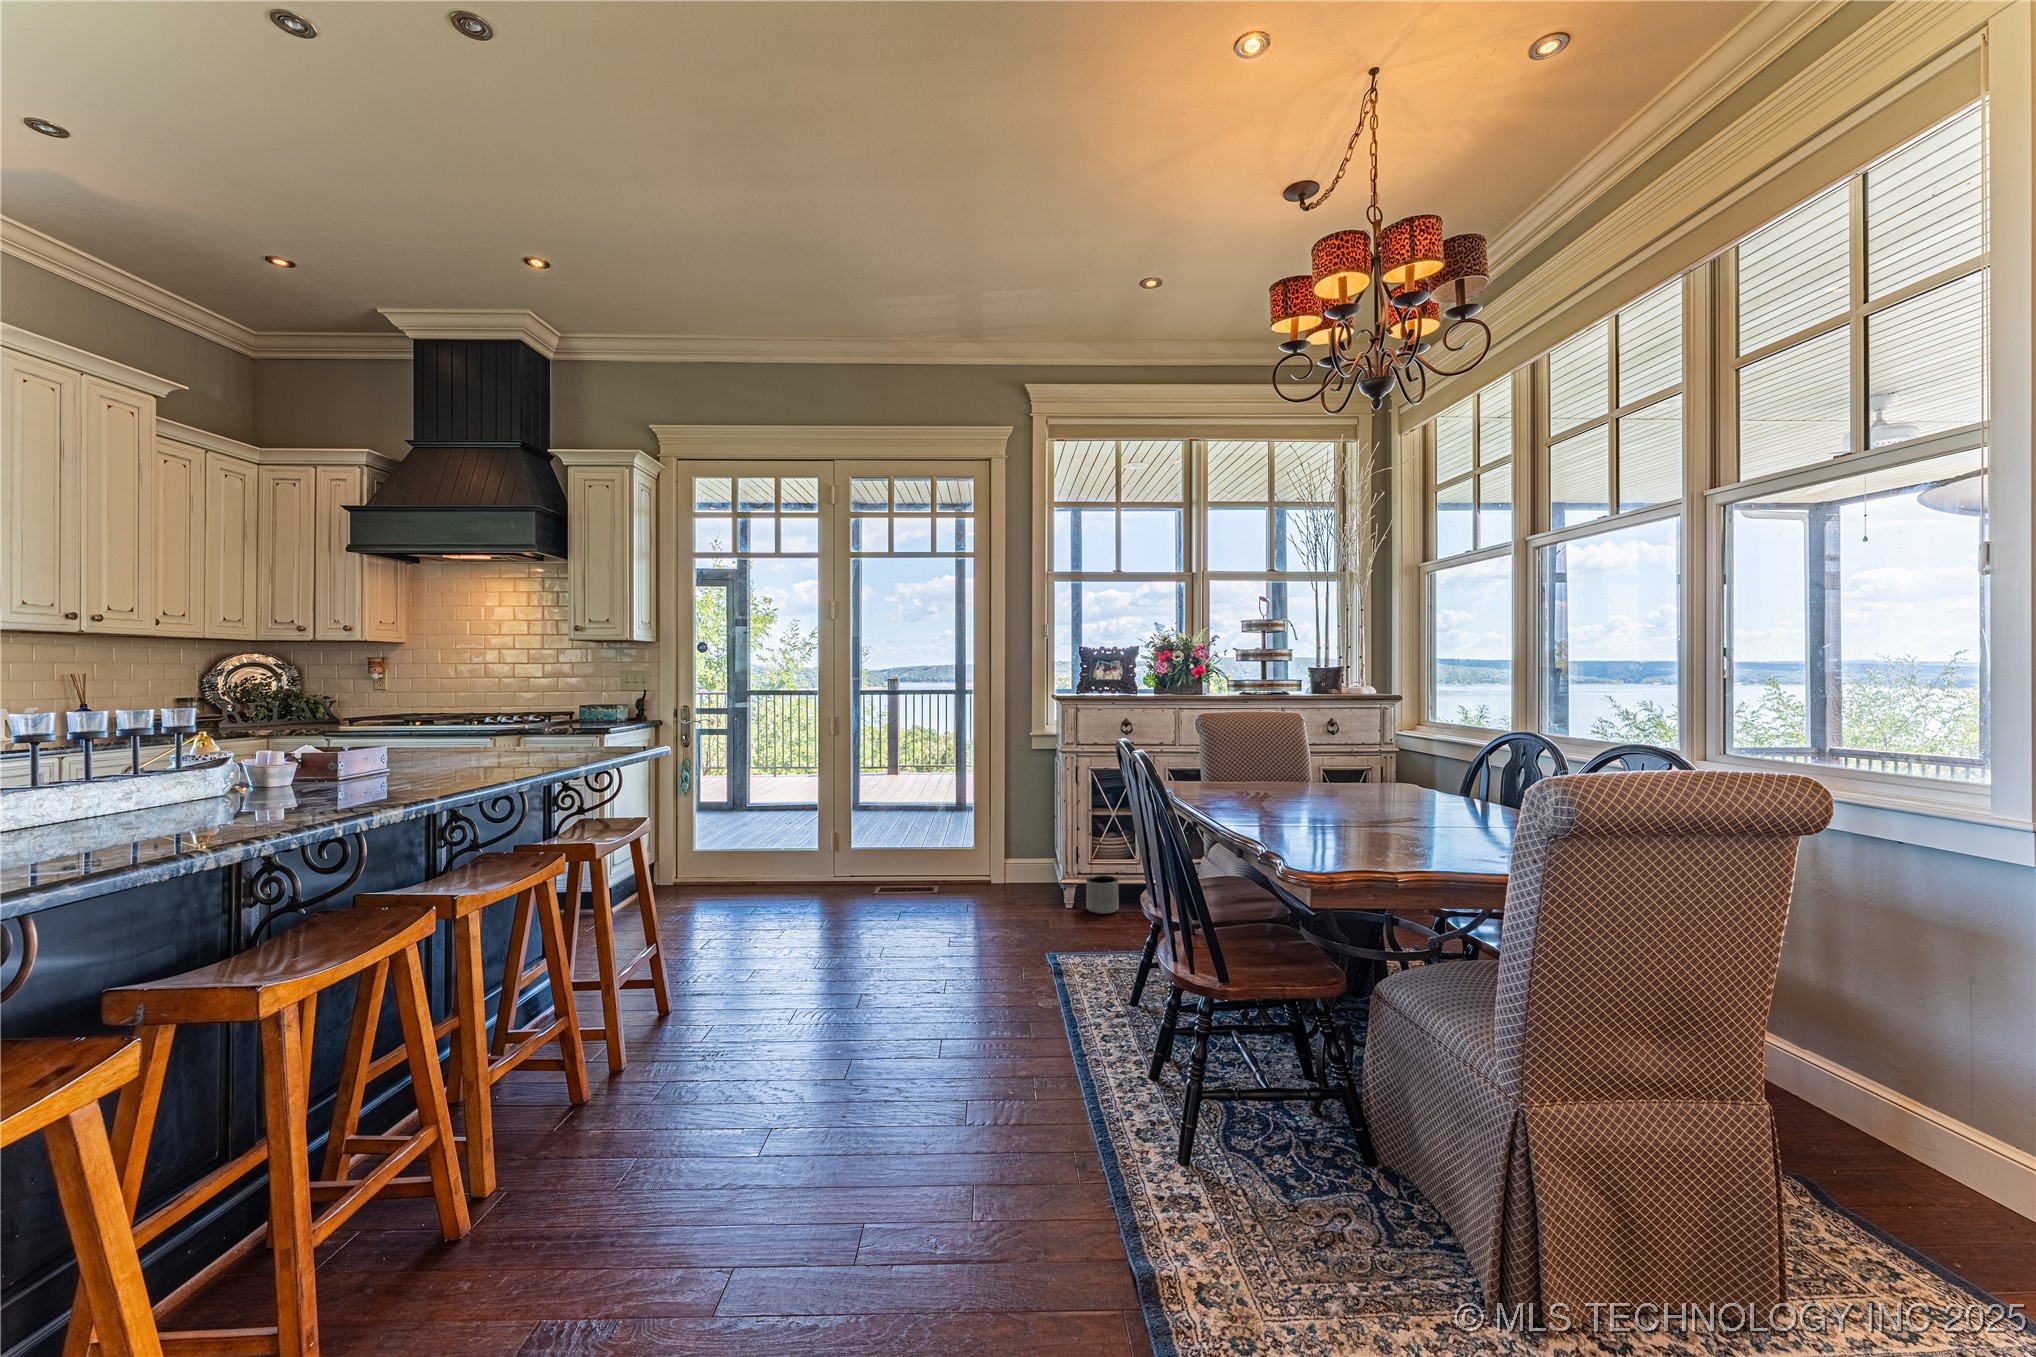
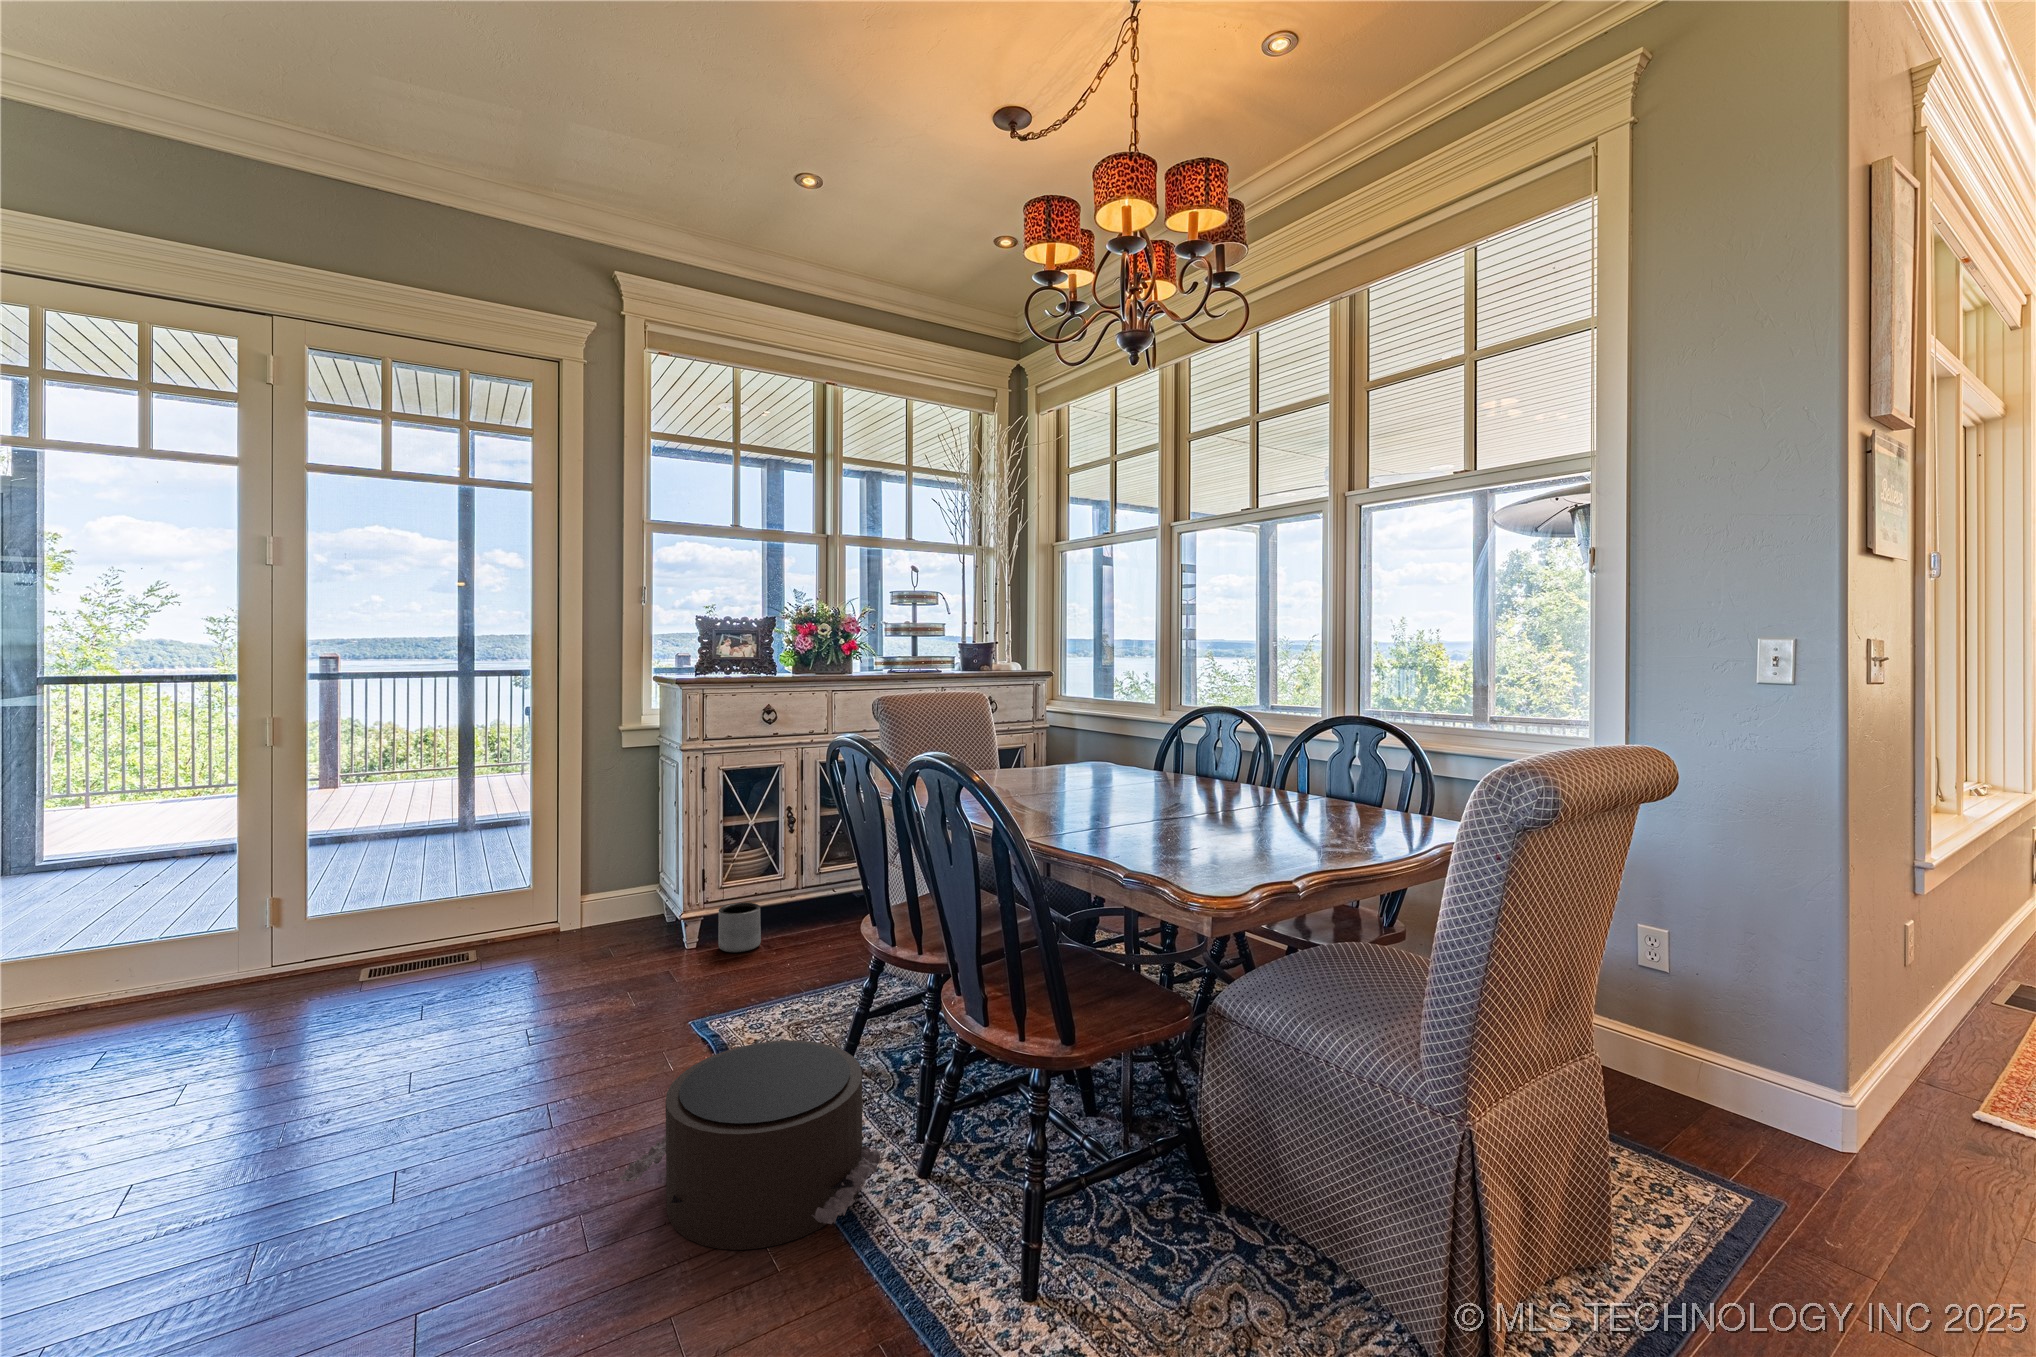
pouf: none [955,961,1124,1090] -> present [619,1040,885,1250]

